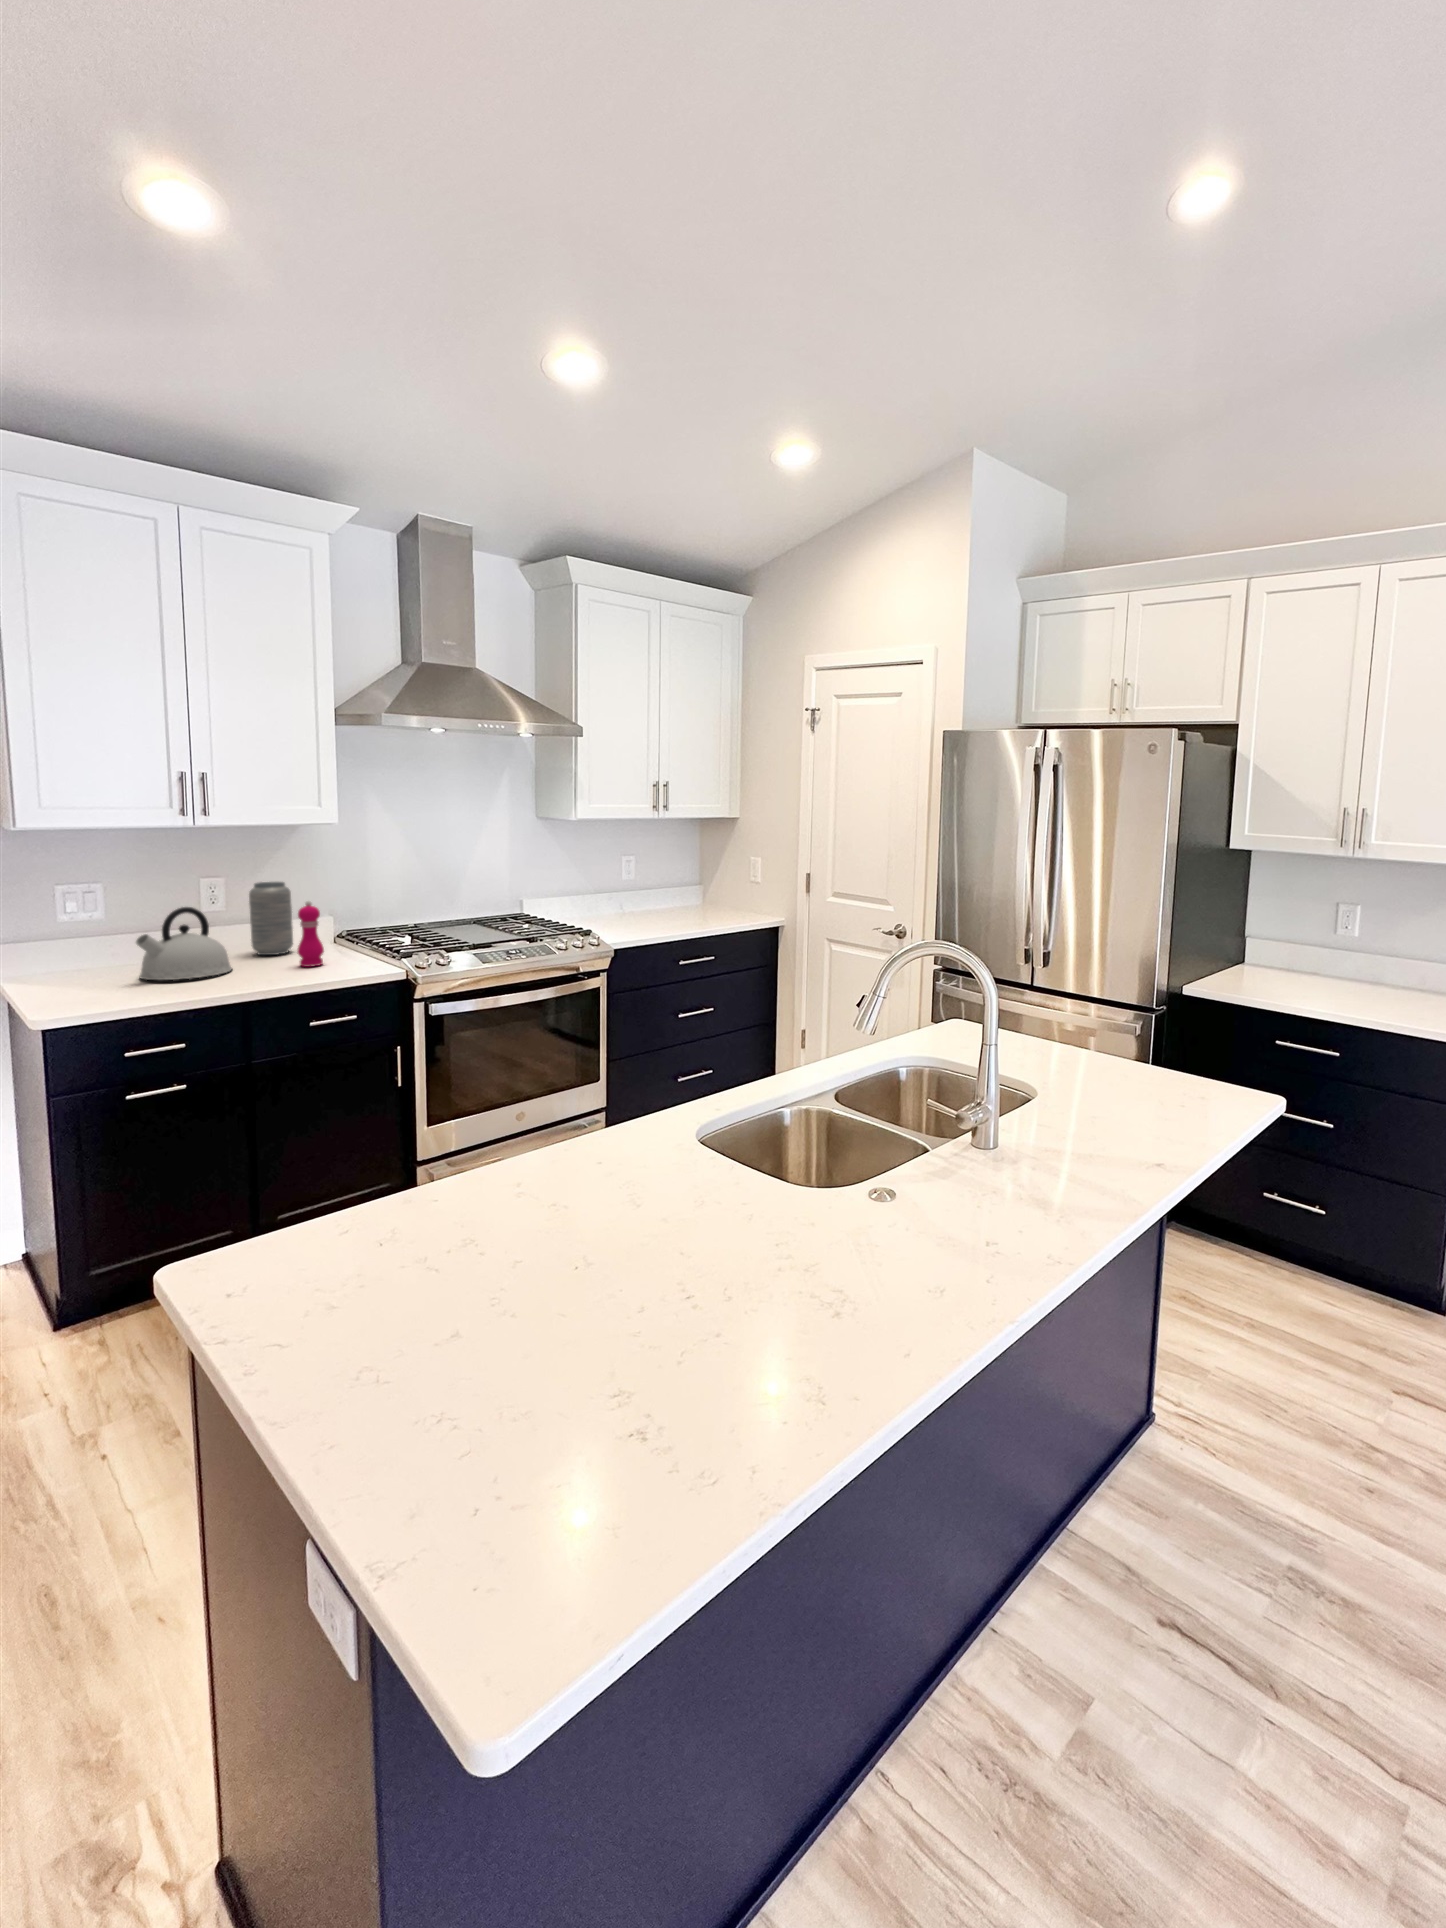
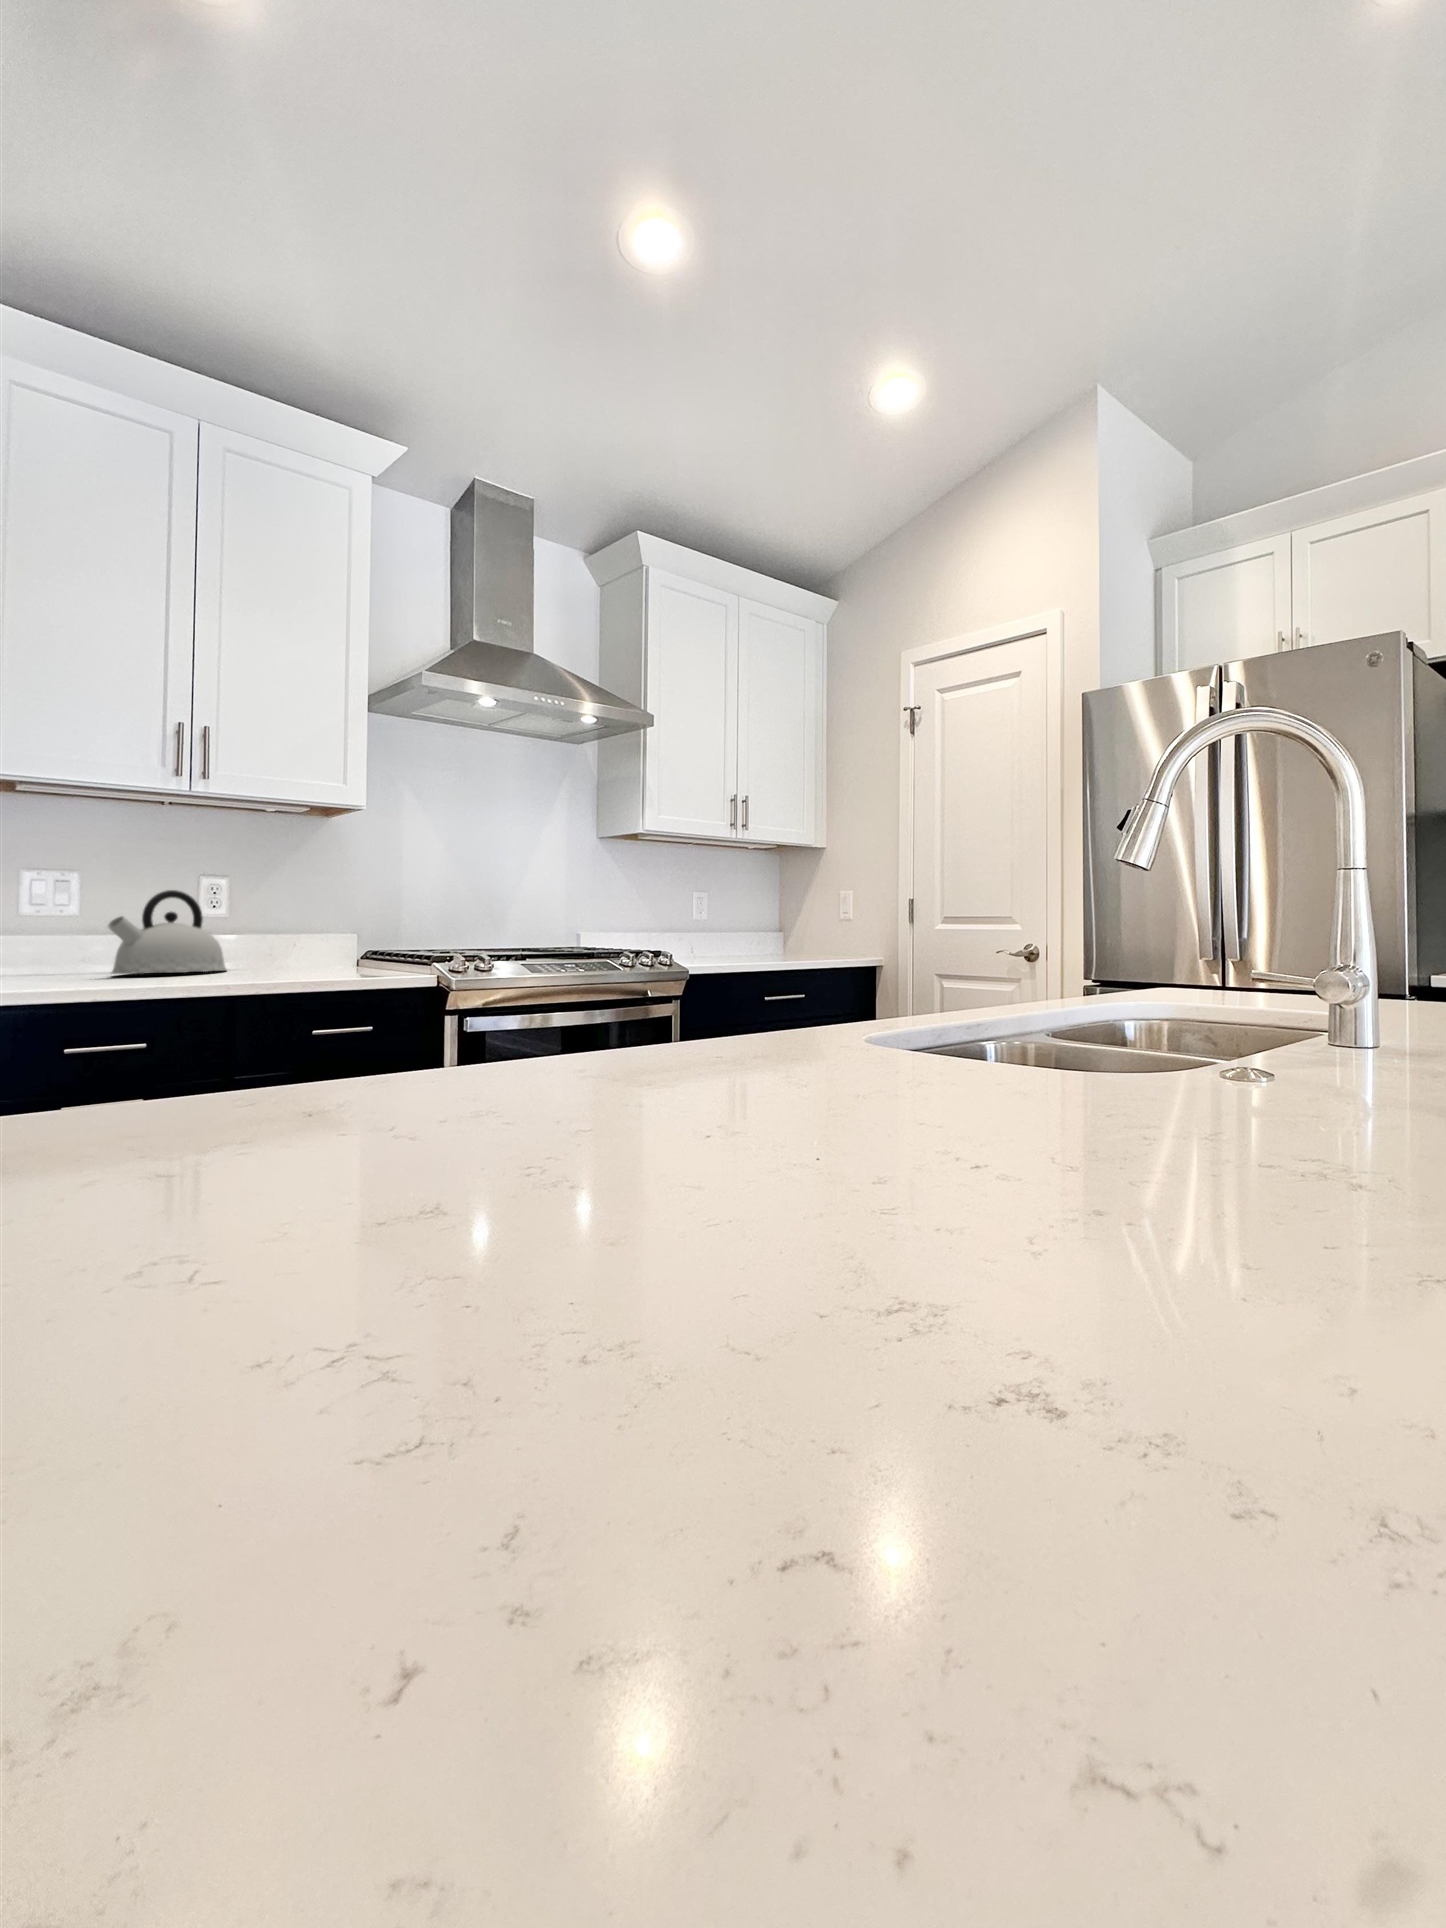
vase: present [249,882,293,955] -> none [256,877,307,965]
pepper mill: present [297,901,324,967] -> none [307,888,340,968]

